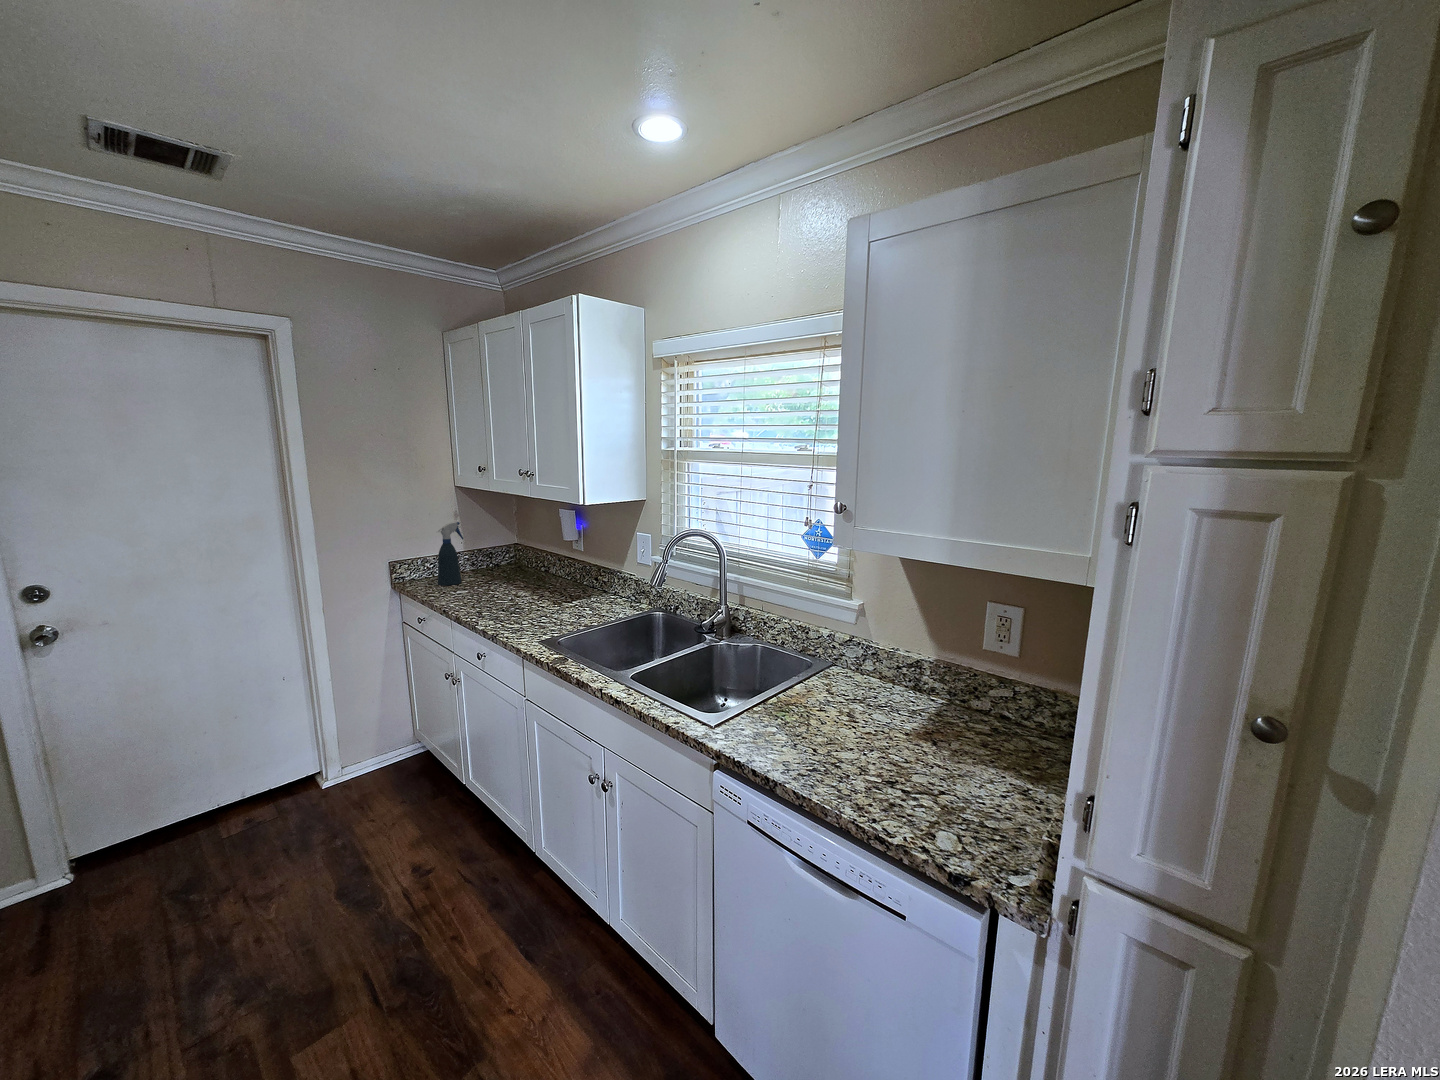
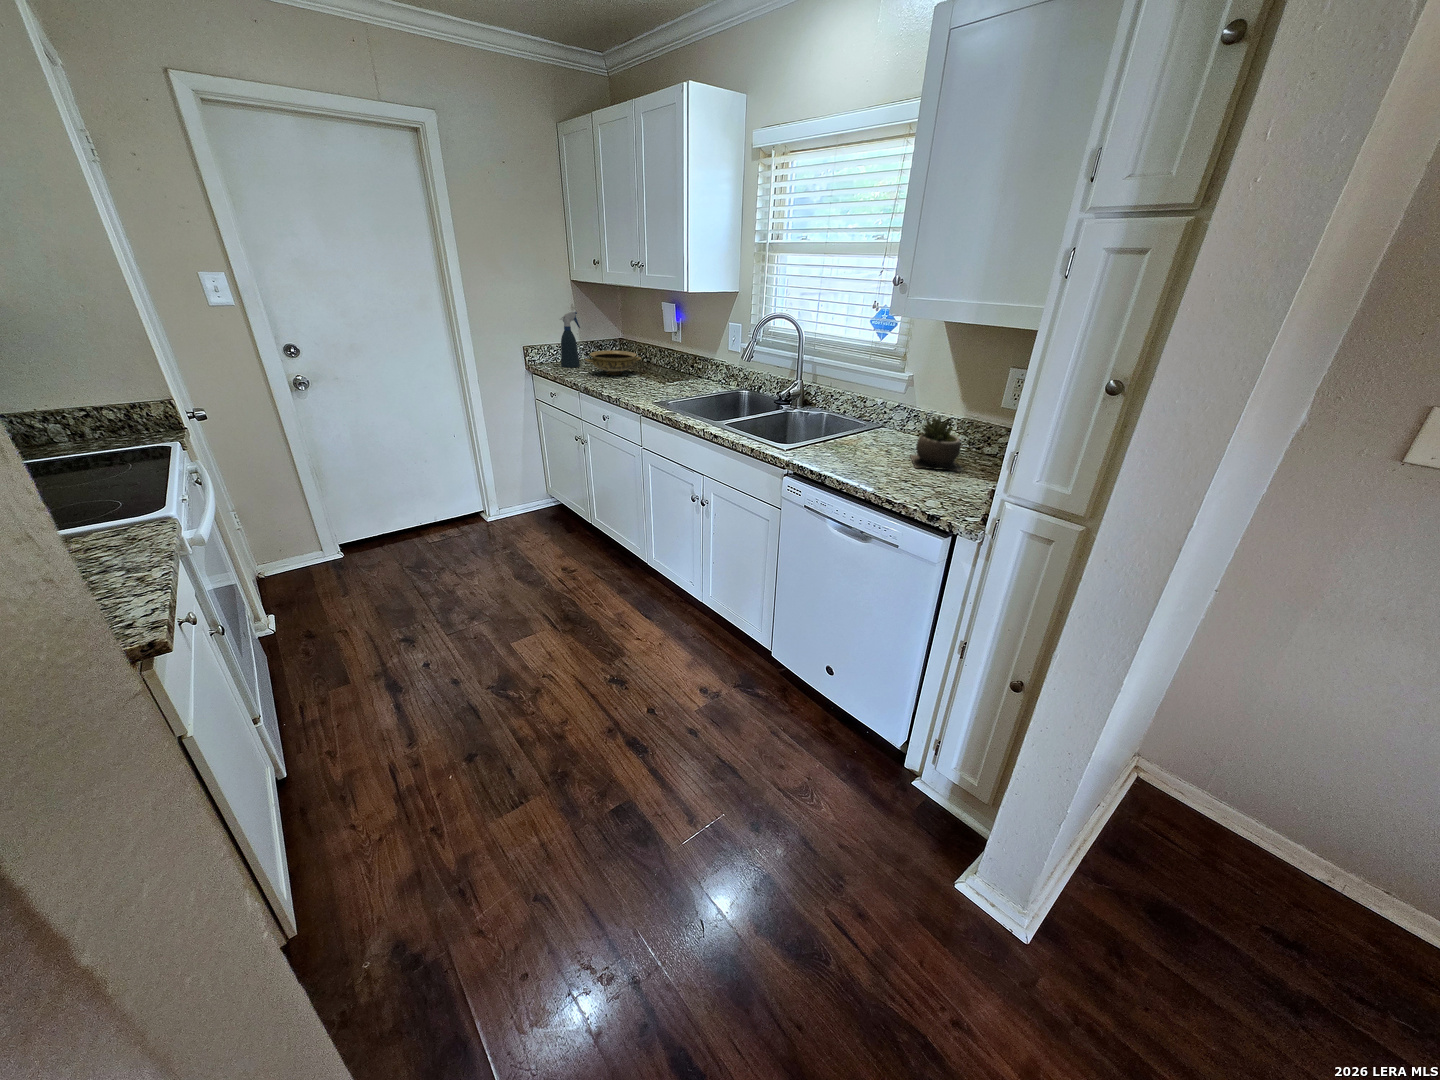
ceramic bowl: none [463,565,535,595] -> present [585,351,641,375]
succulent plant: none [879,671,957,751] -> present [910,416,961,471]

